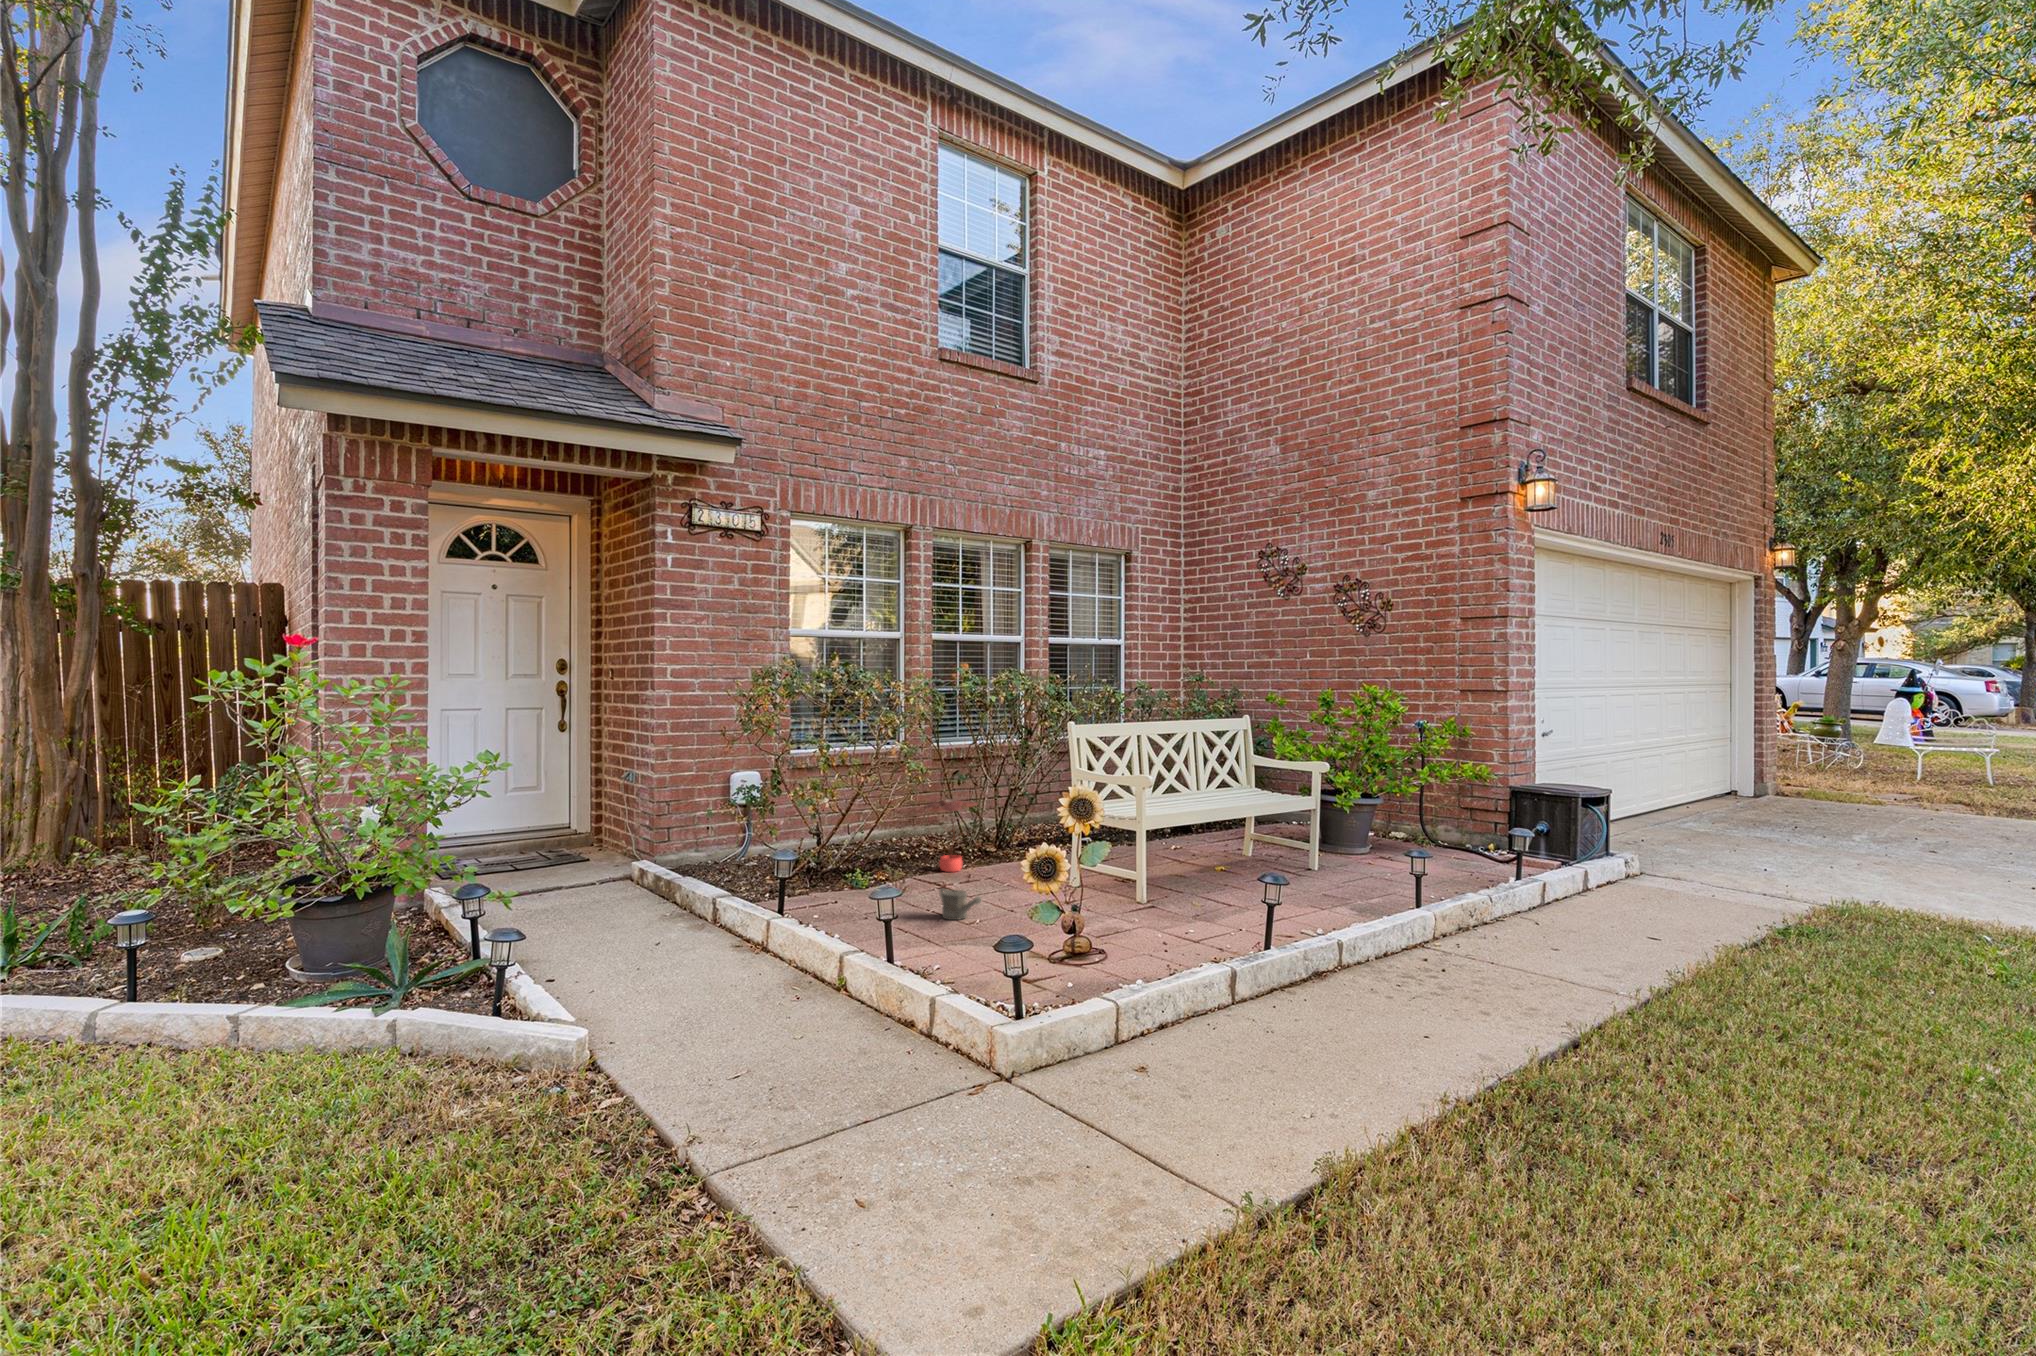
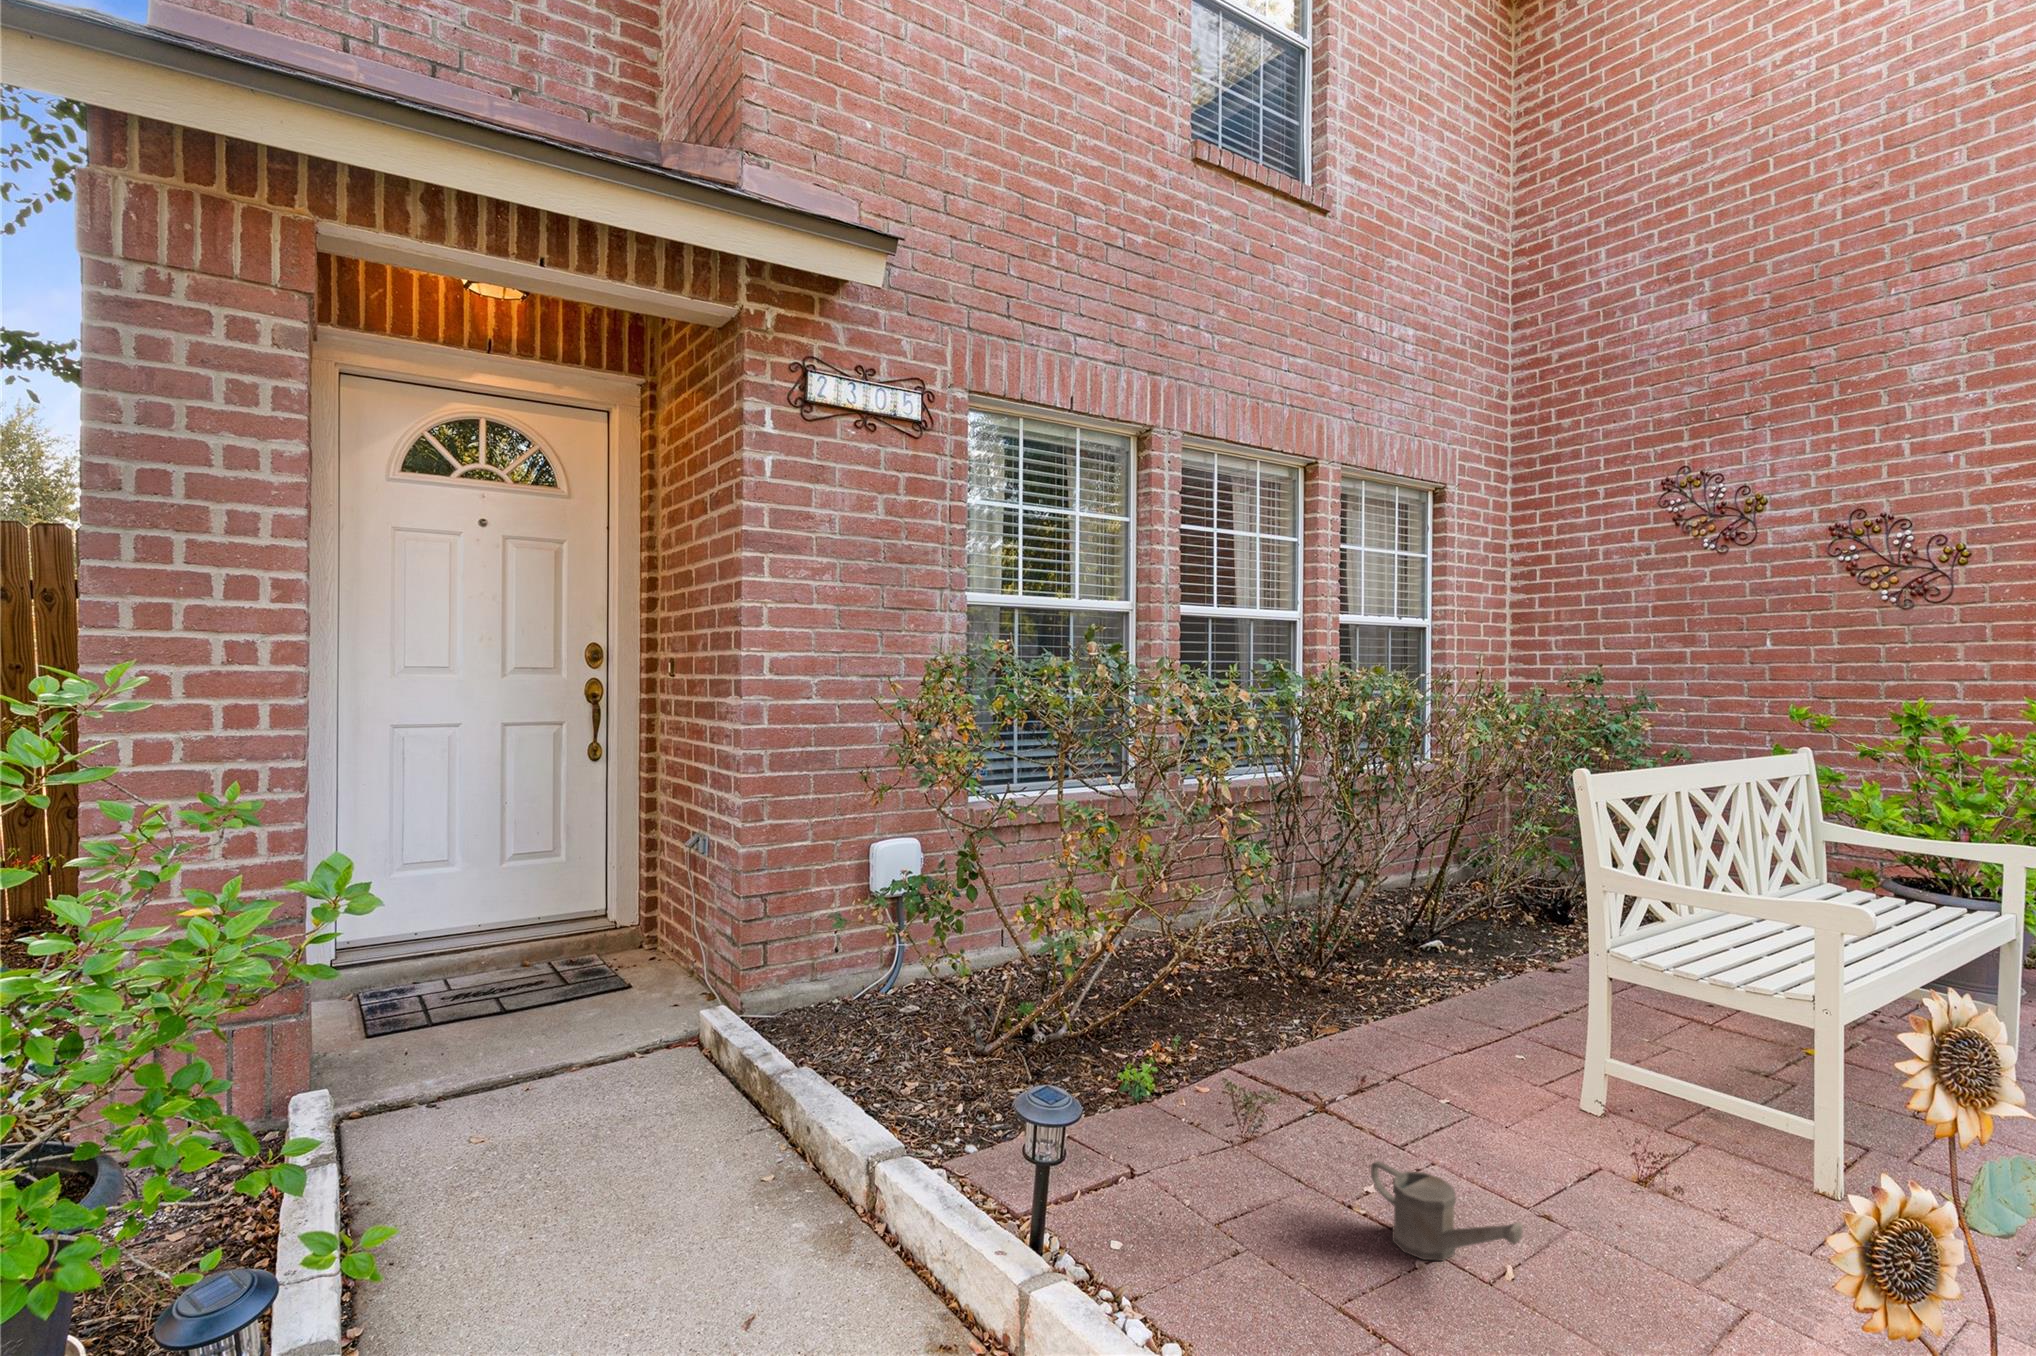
potted plant: present [925,799,977,872] -> none [1231,903,1332,1045]

